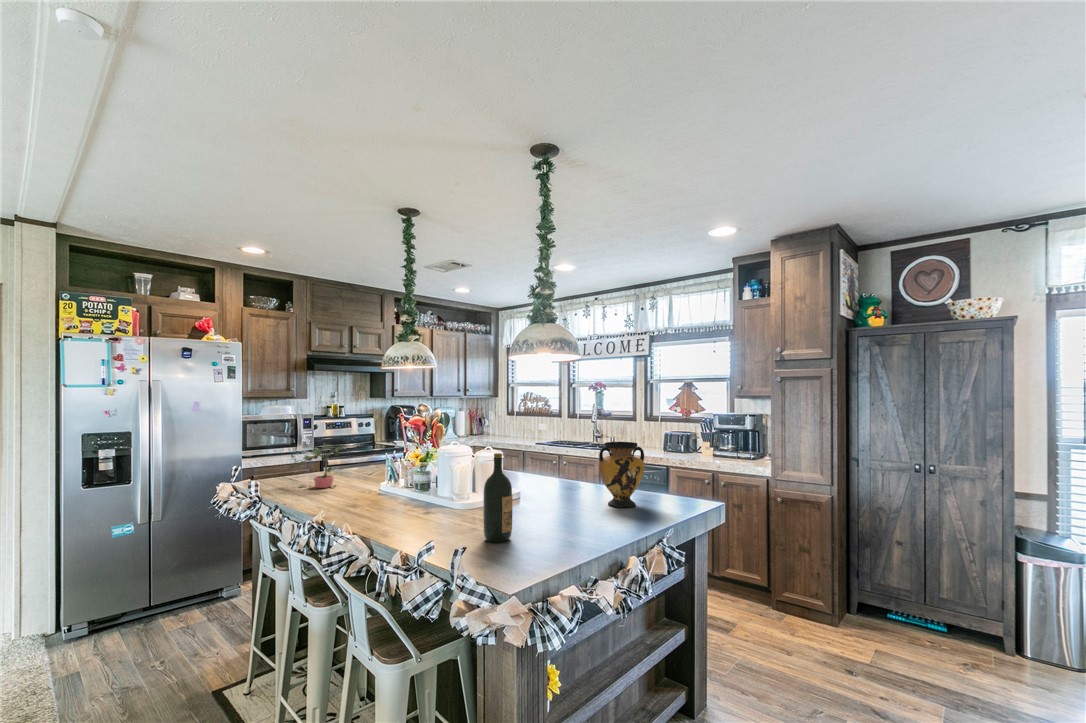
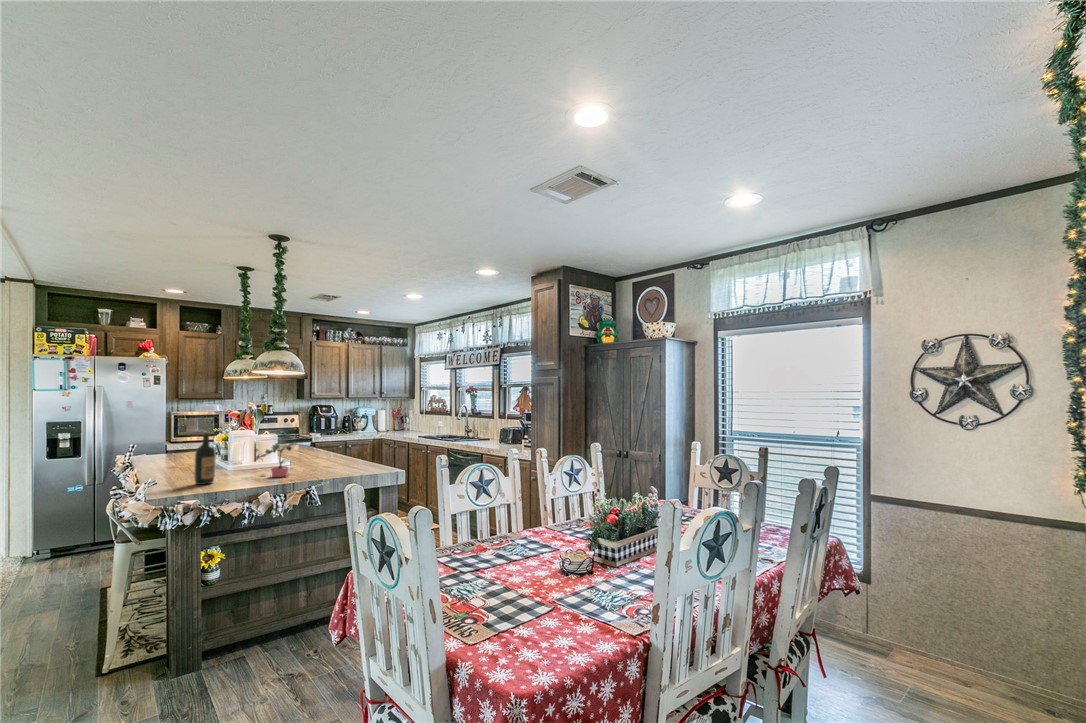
vase: present [599,442,645,508] -> none [320,429,354,473]
potted plant: present [290,443,346,488] -> present [256,439,297,477]

